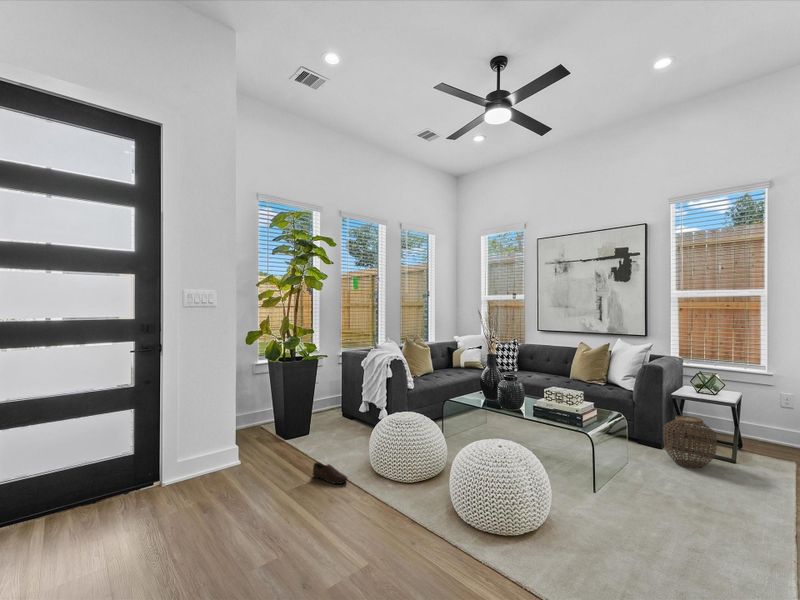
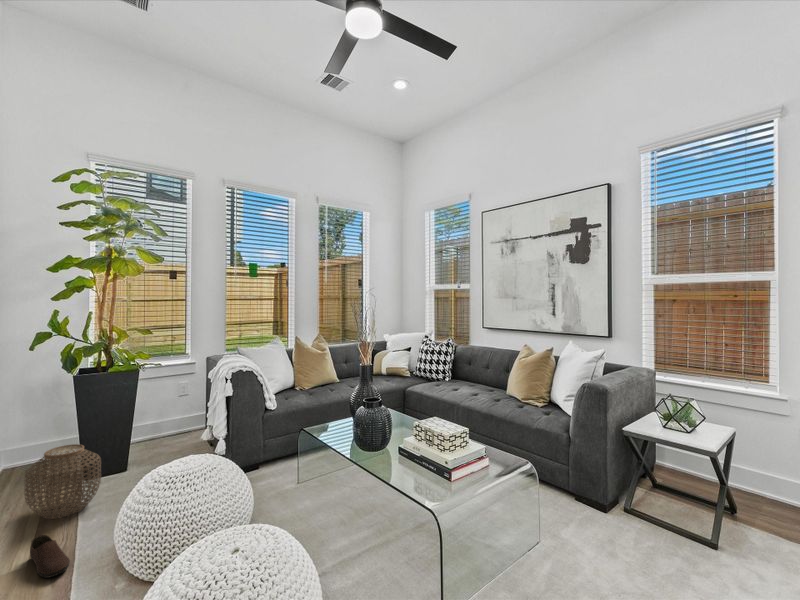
woven basket: present [663,416,716,468] -> present [24,444,101,518]

